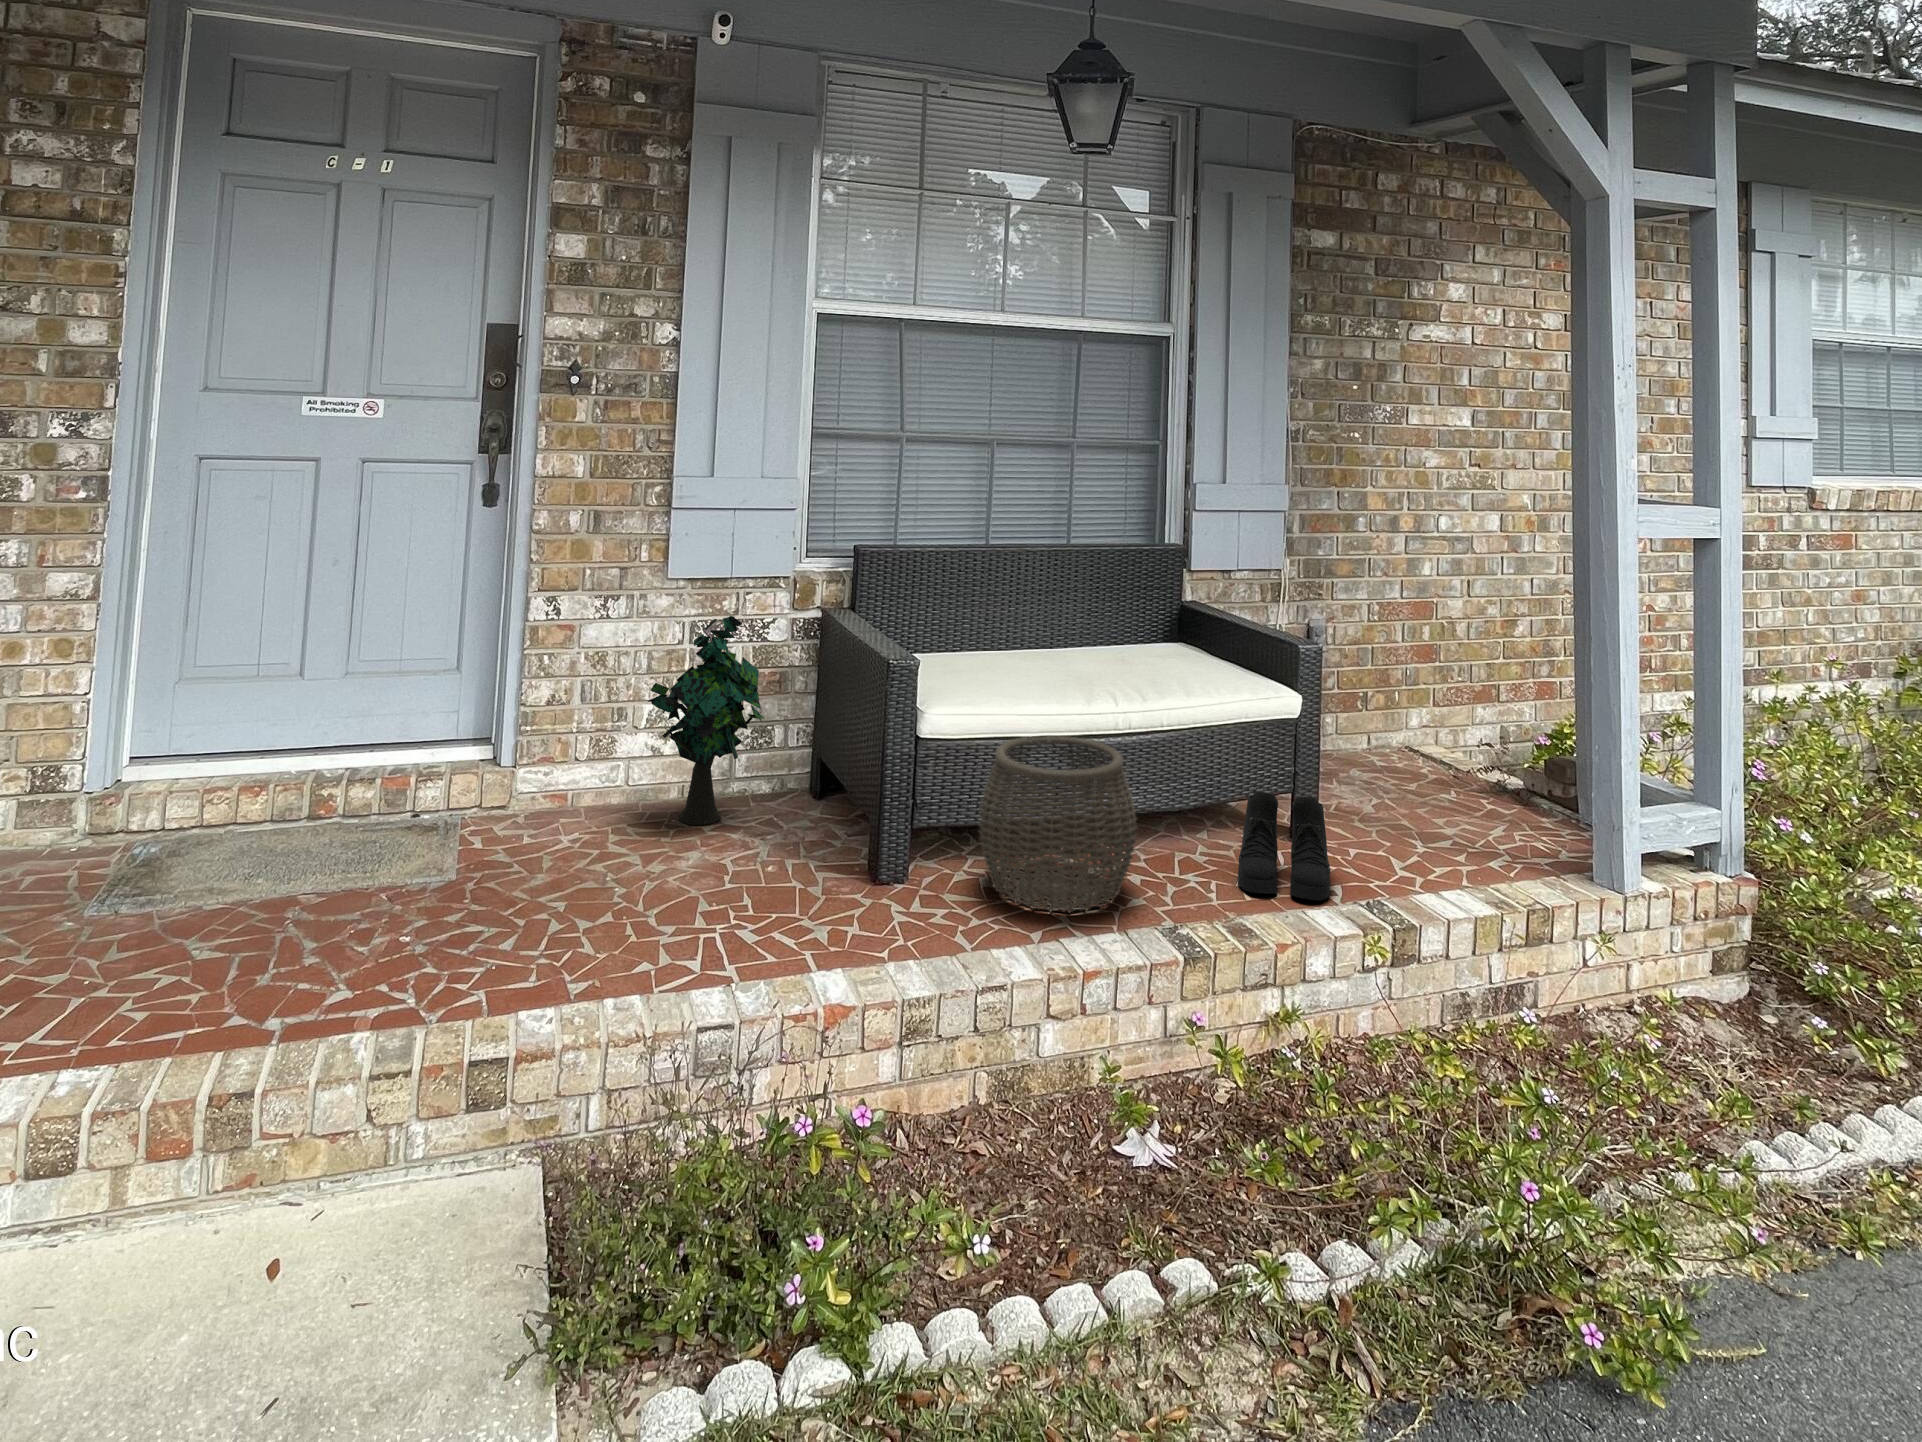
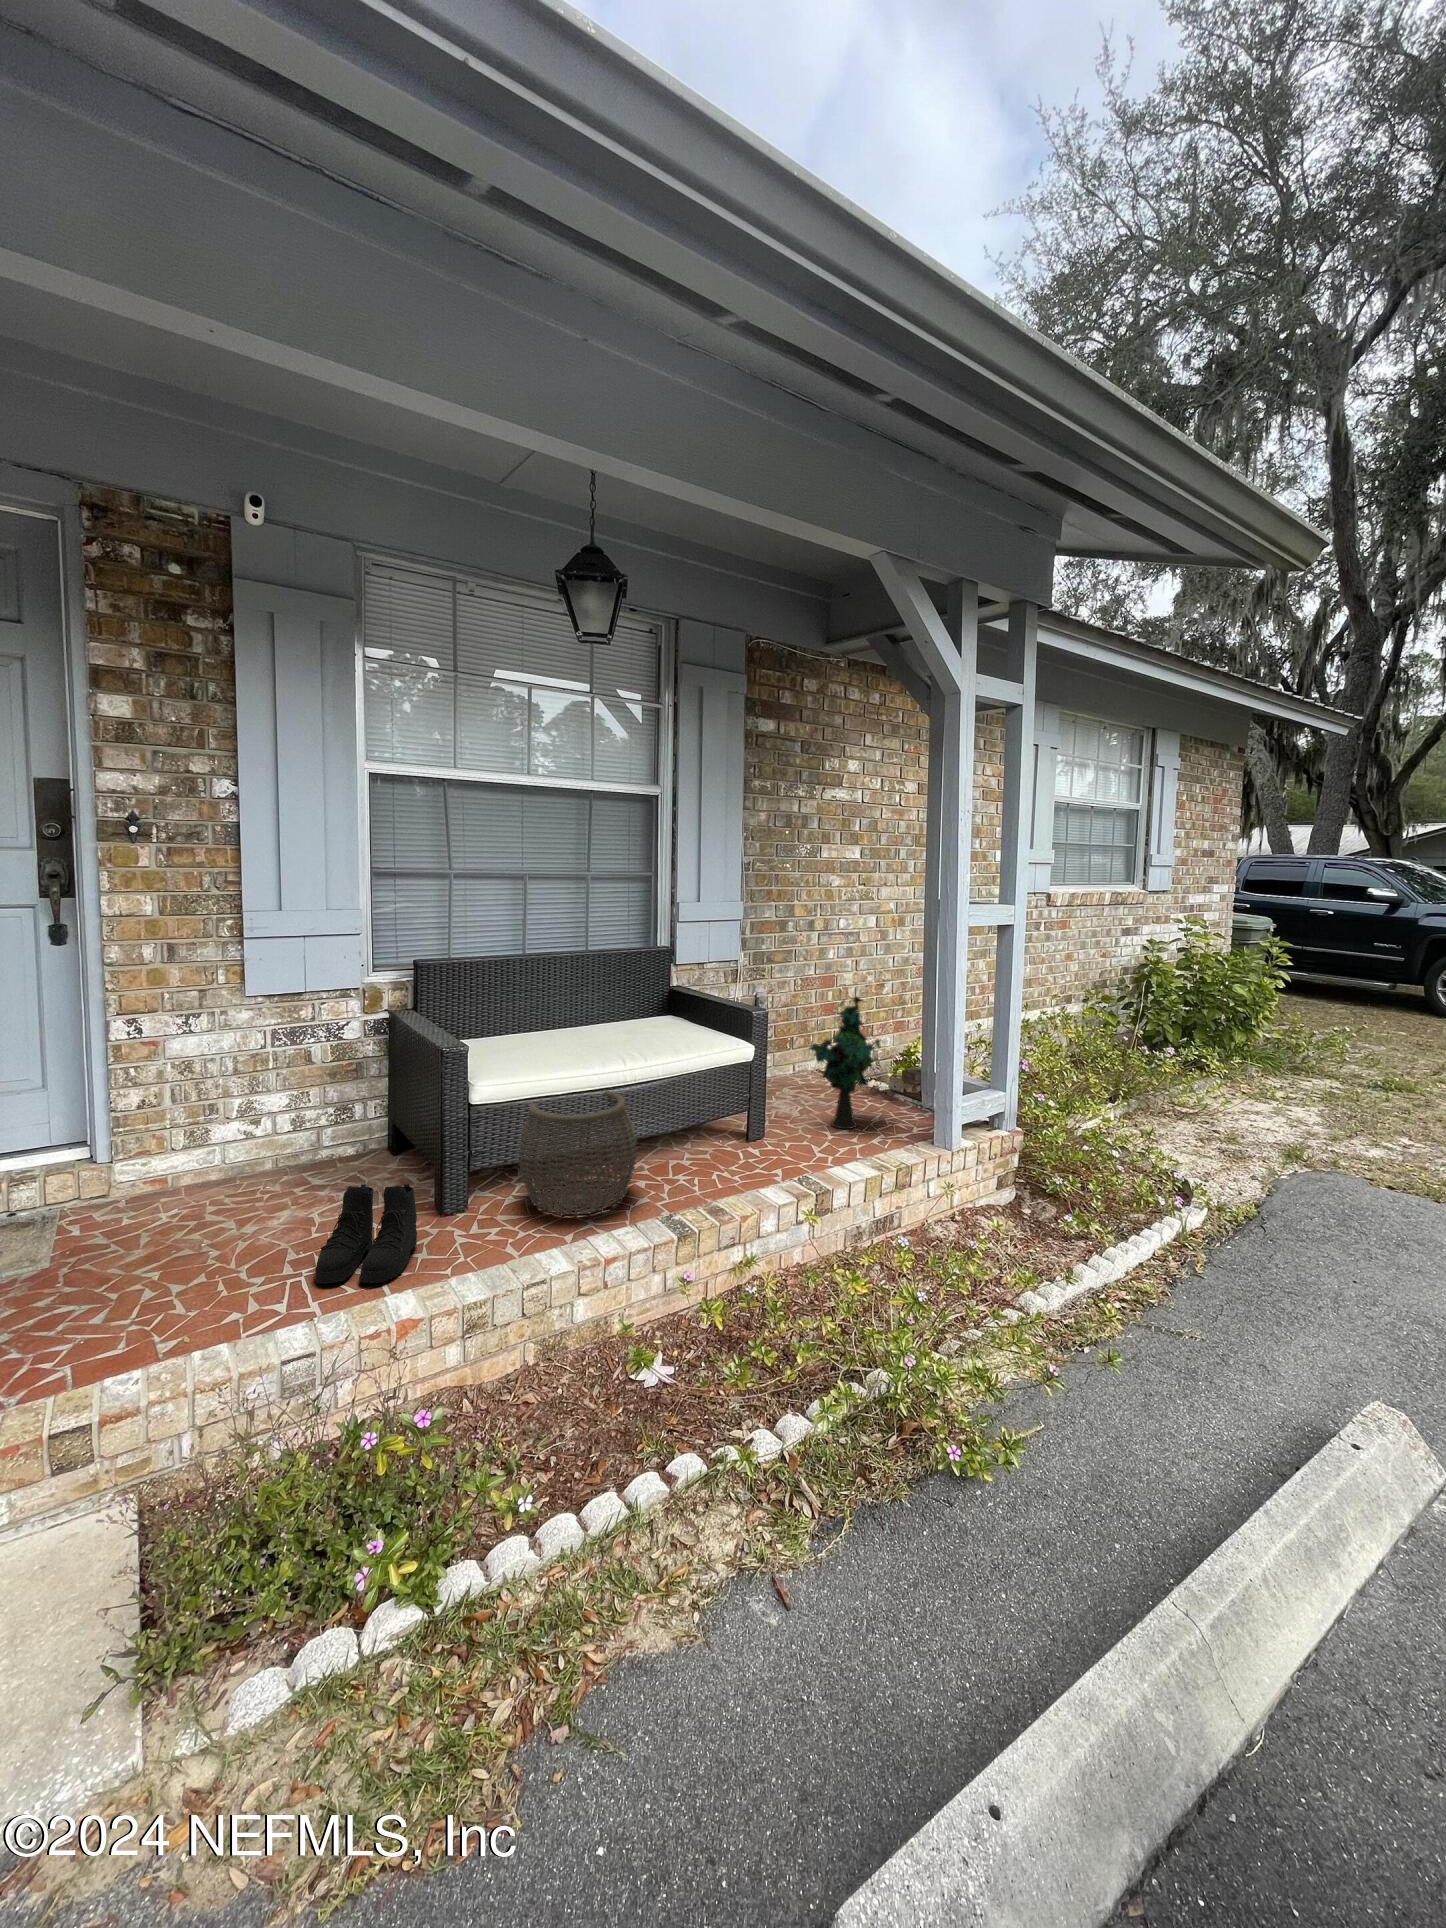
decorative plant: present [648,616,764,825] -> present [809,997,881,1129]
boots: present [1238,791,1330,901] -> present [315,1184,417,1284]

